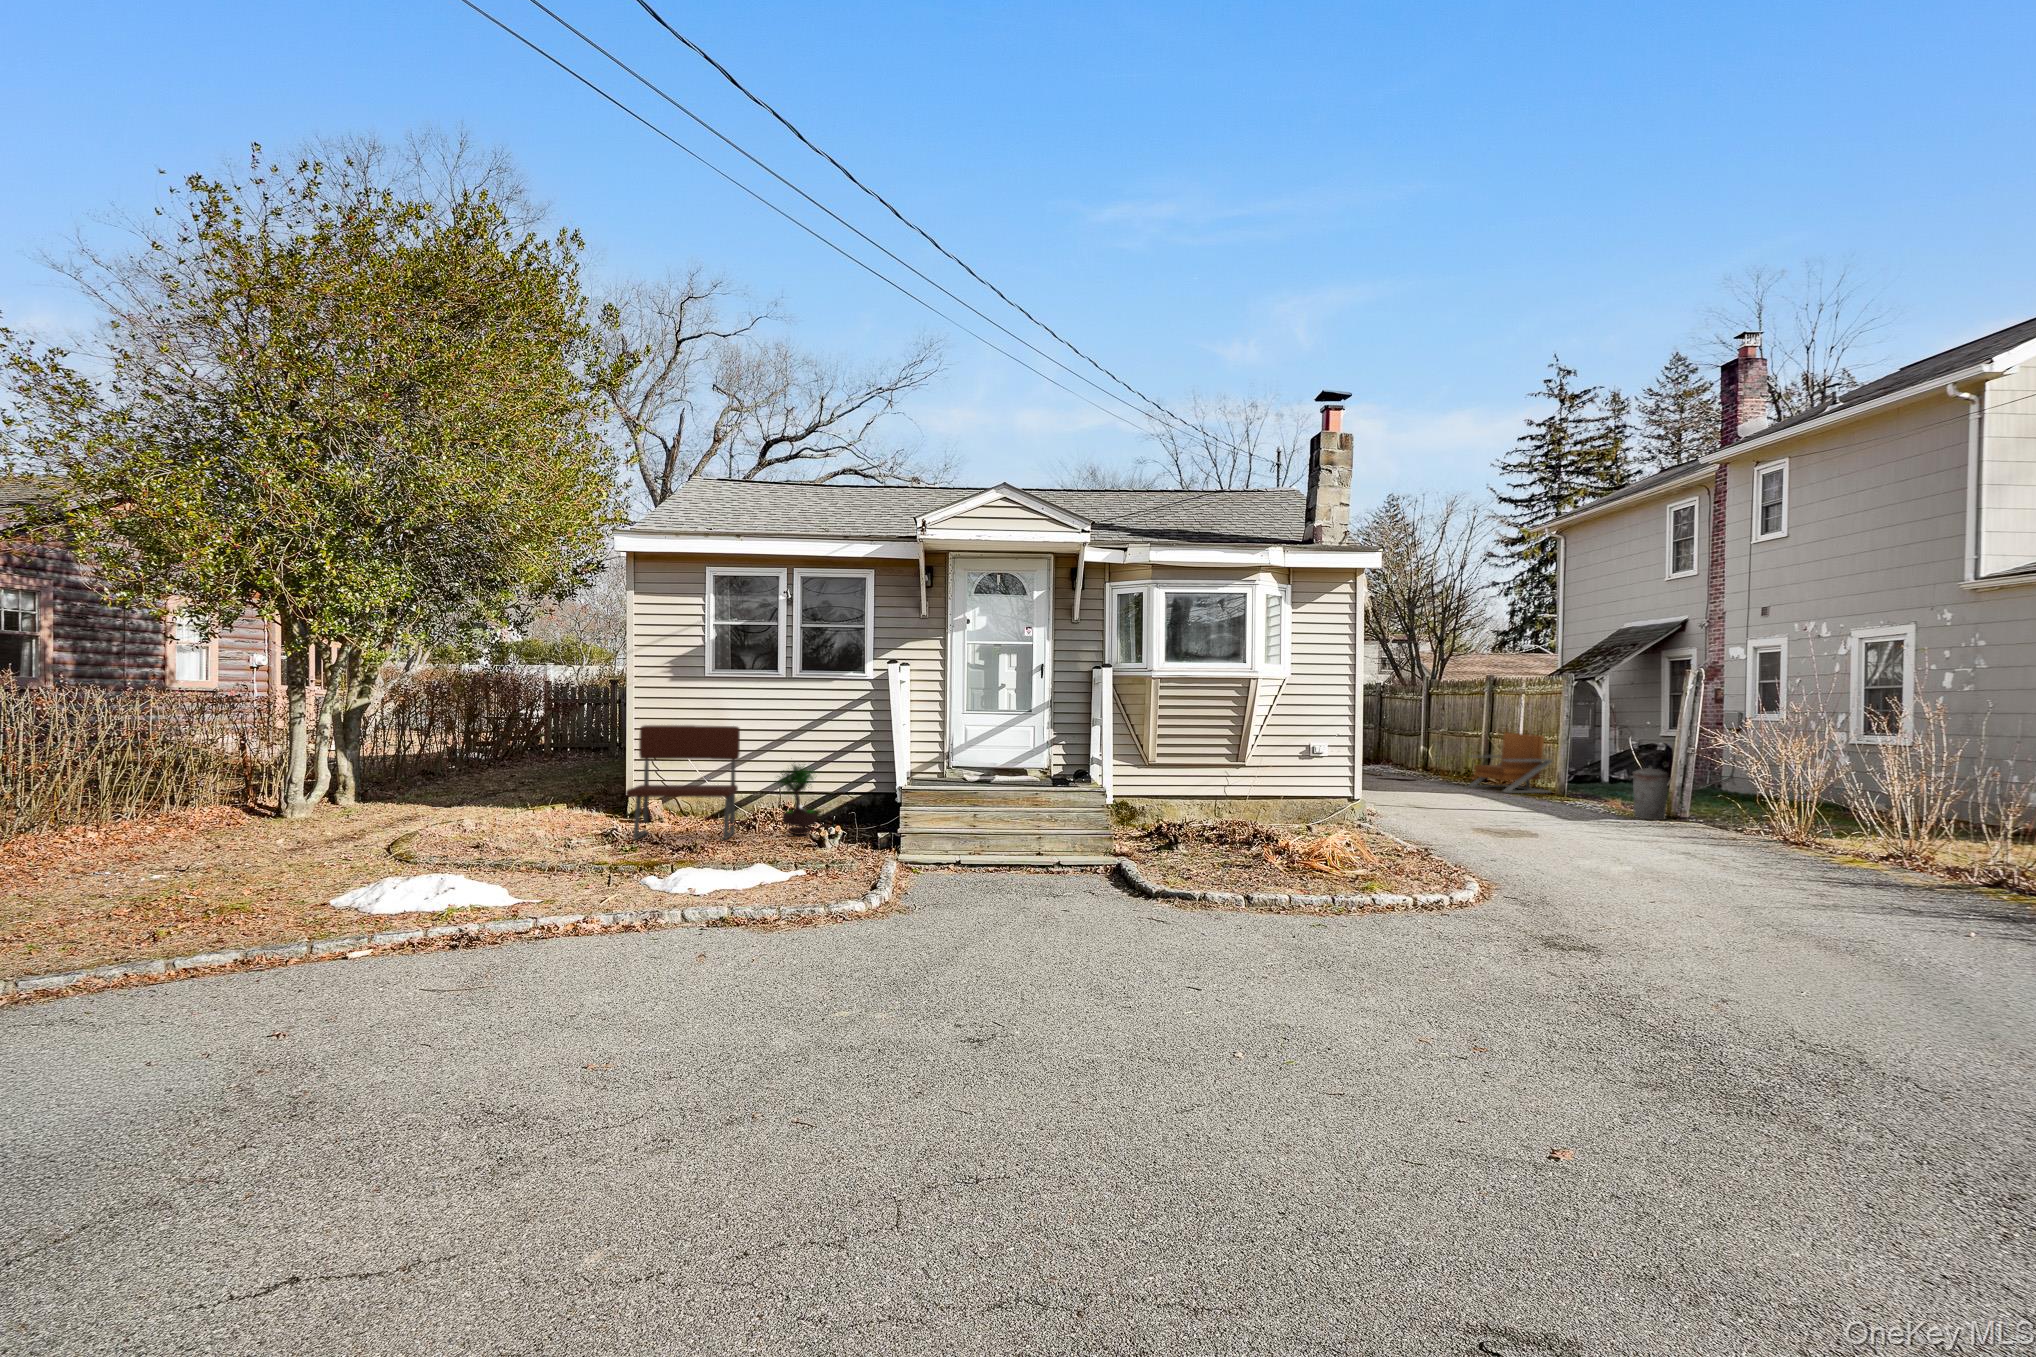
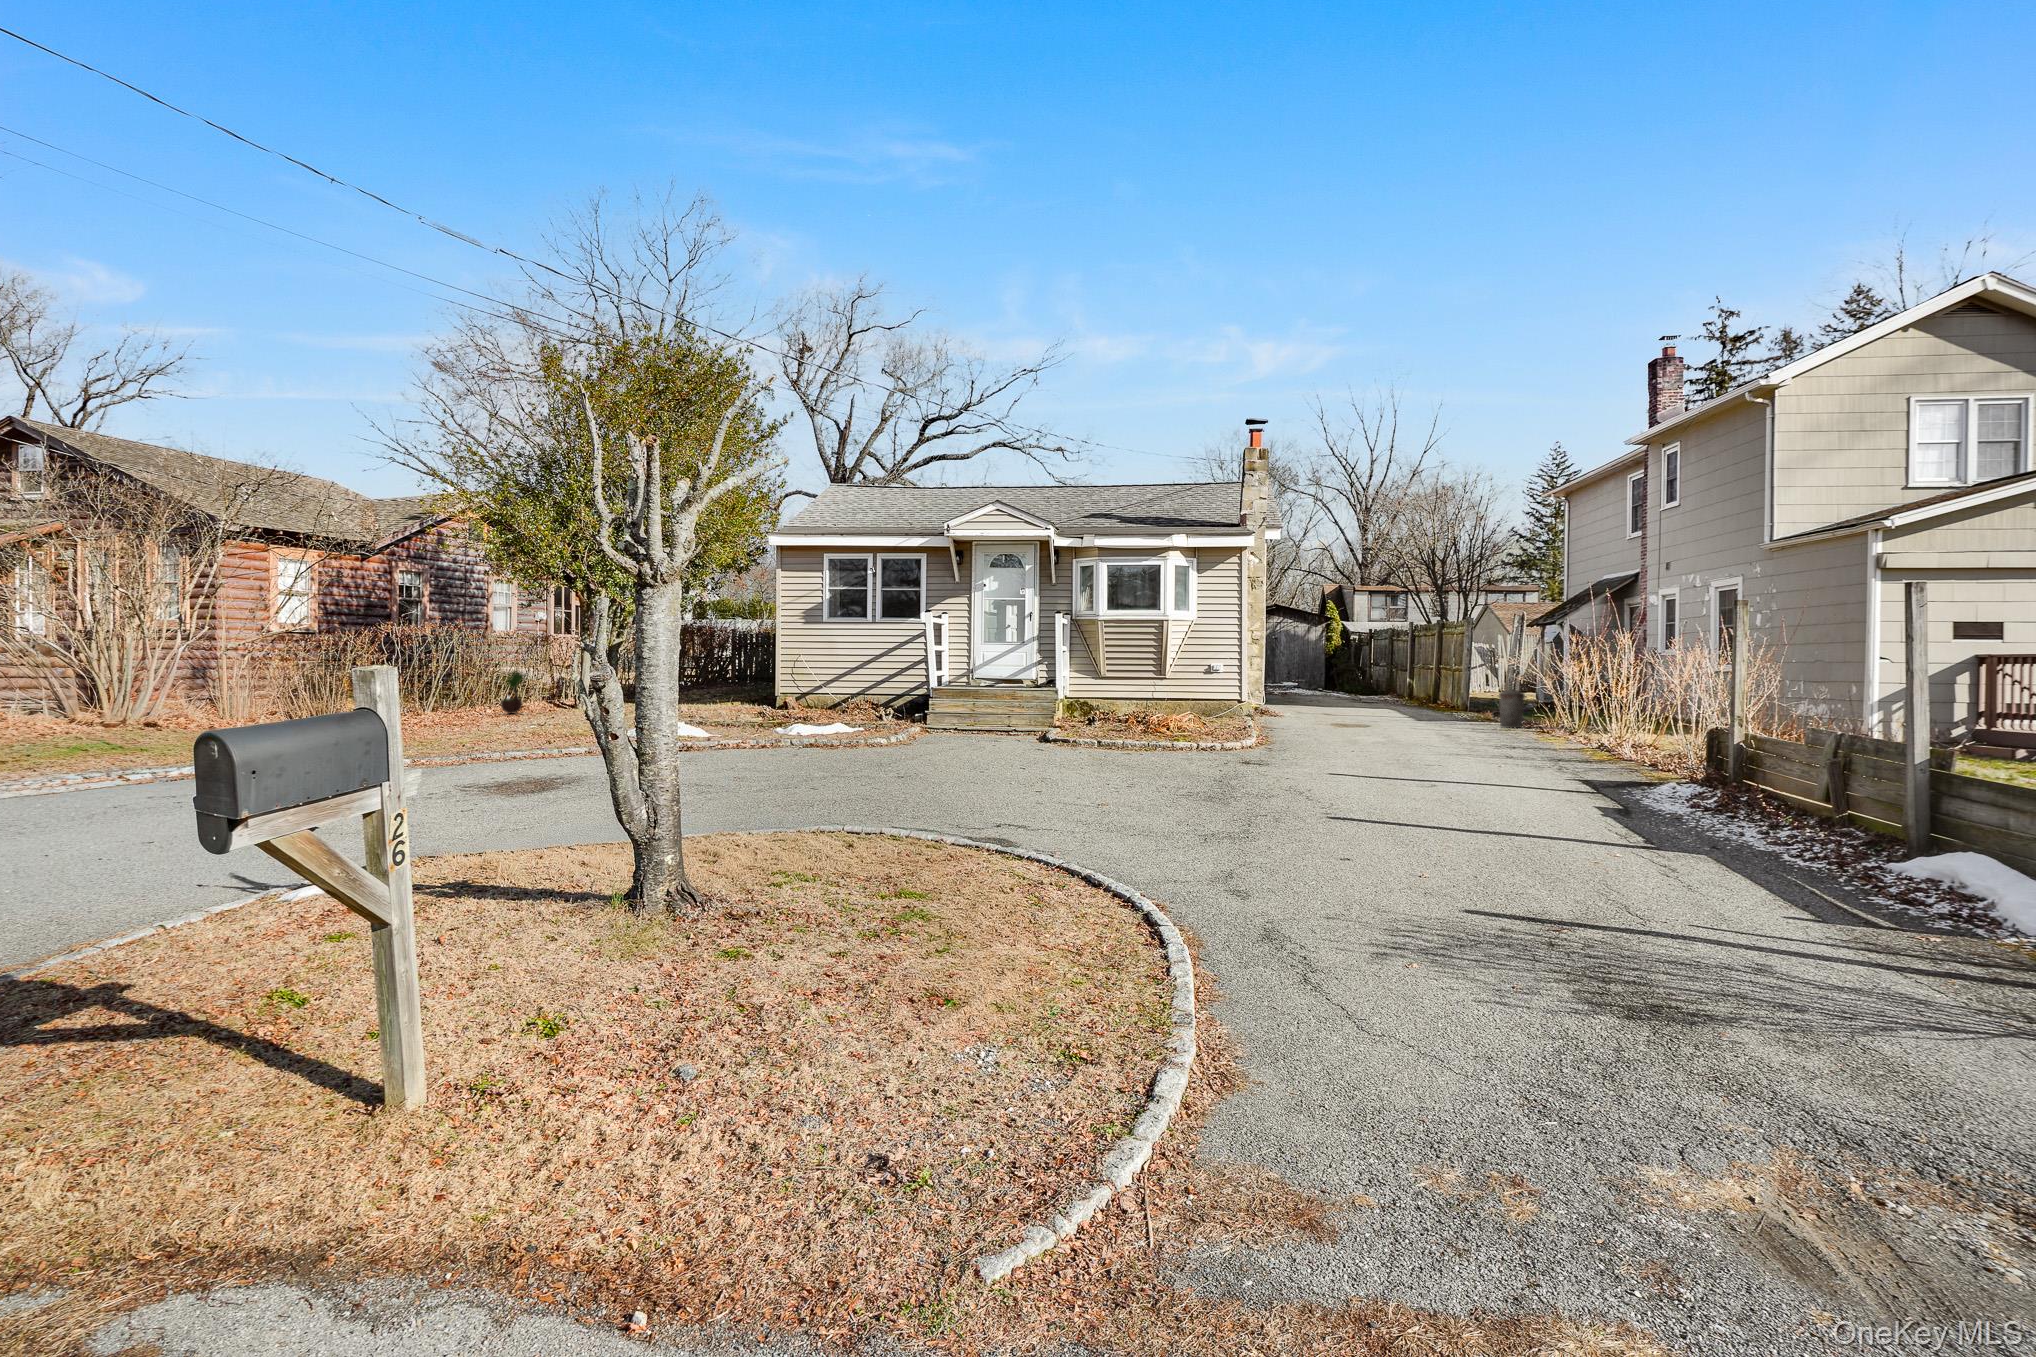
bench: present [626,725,740,840] -> none [774,652,842,722]
lounge chair: present [1469,732,1552,793] -> none [1432,667,1493,715]
potted tree: present [778,764,817,835] -> present [501,671,525,714]

